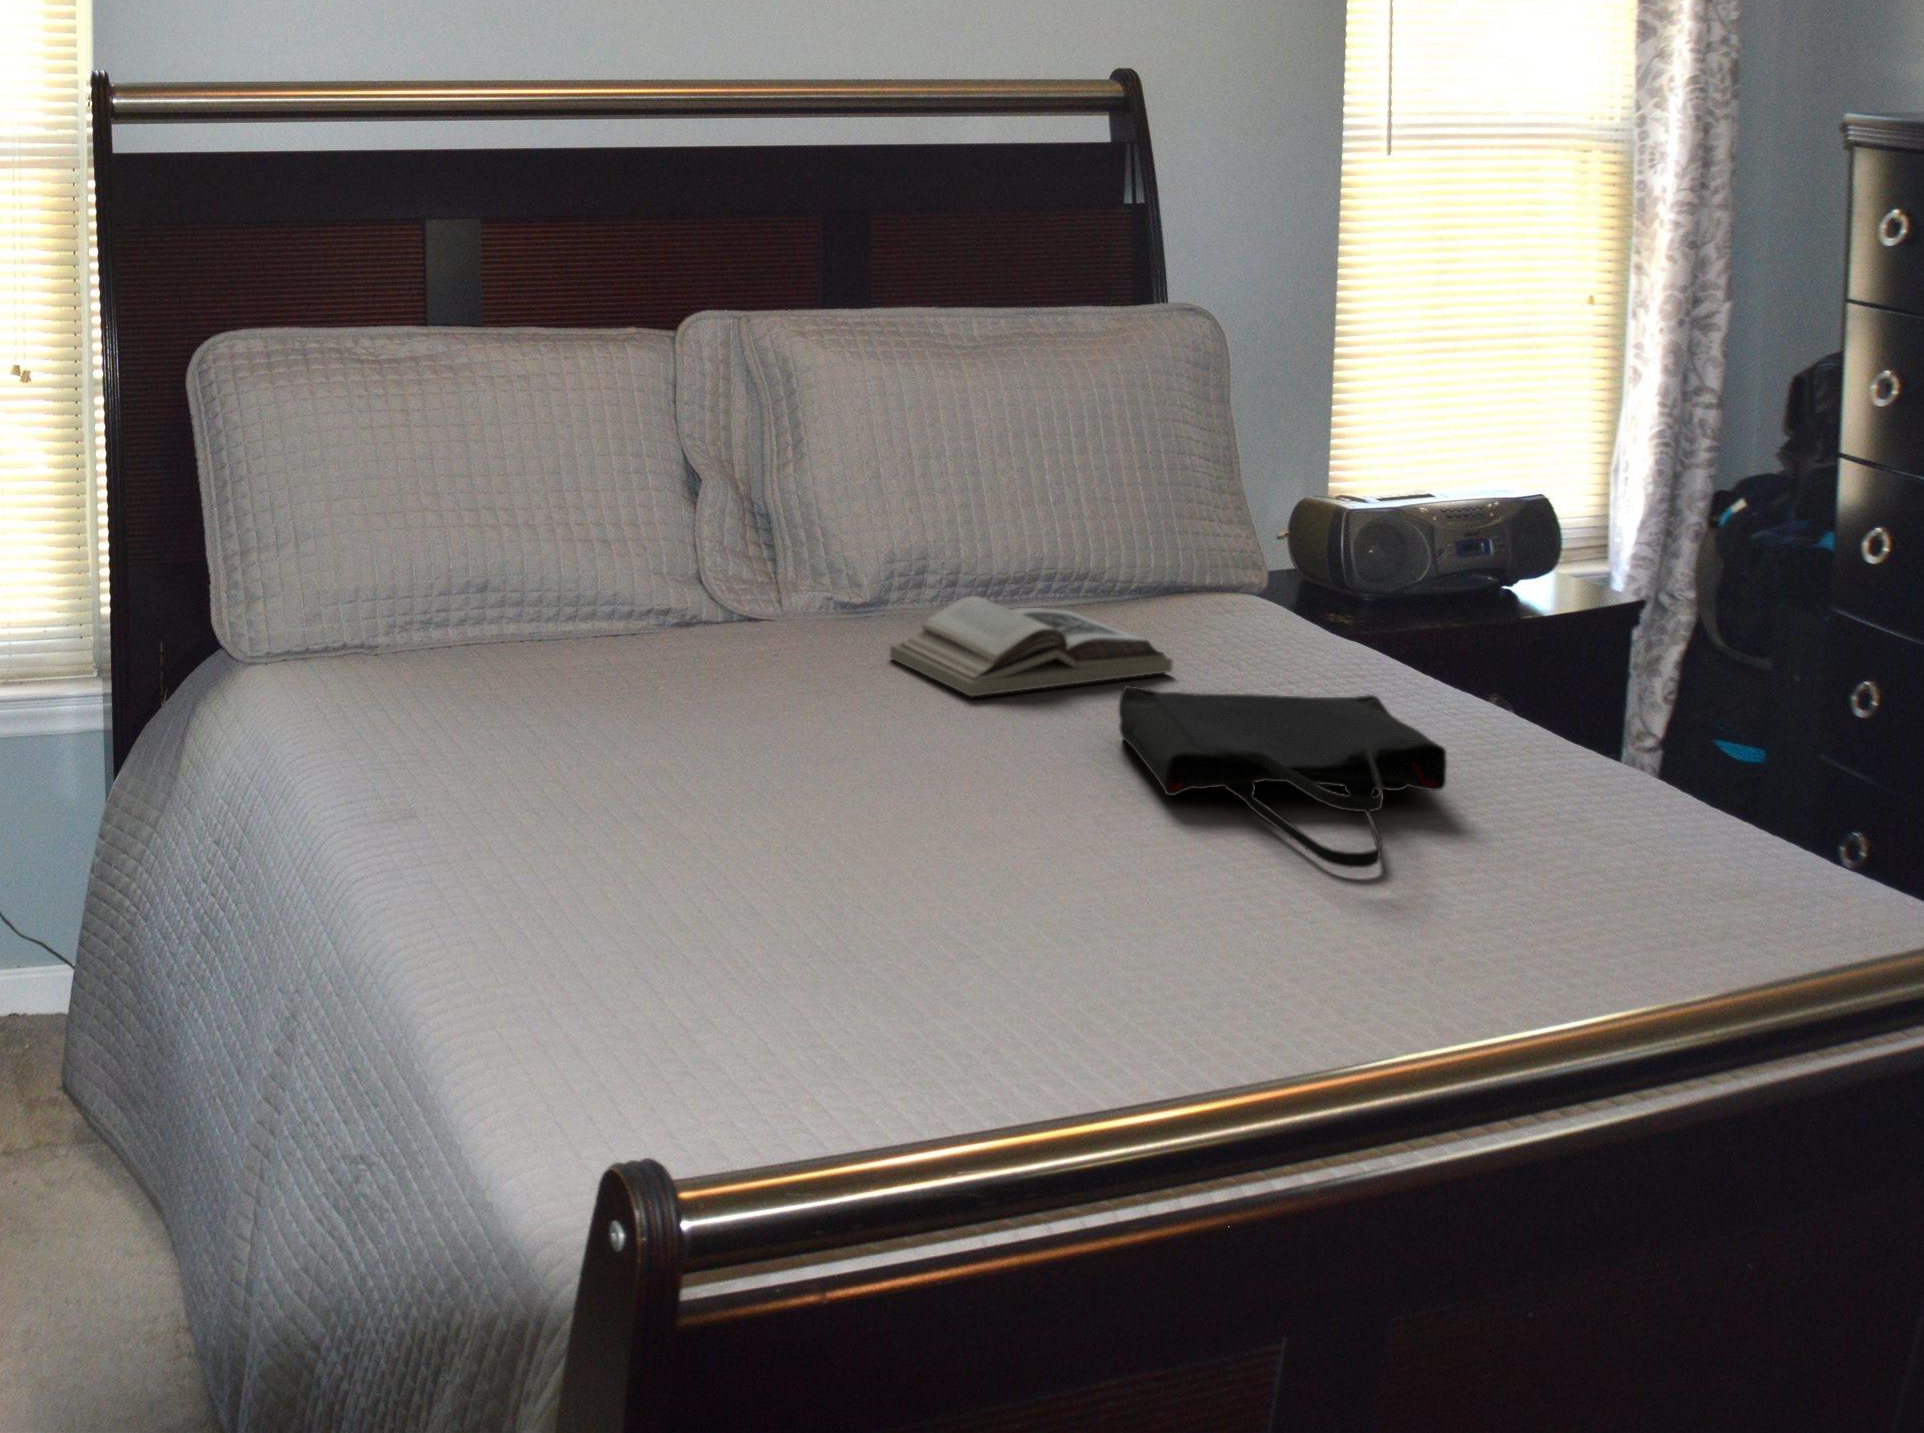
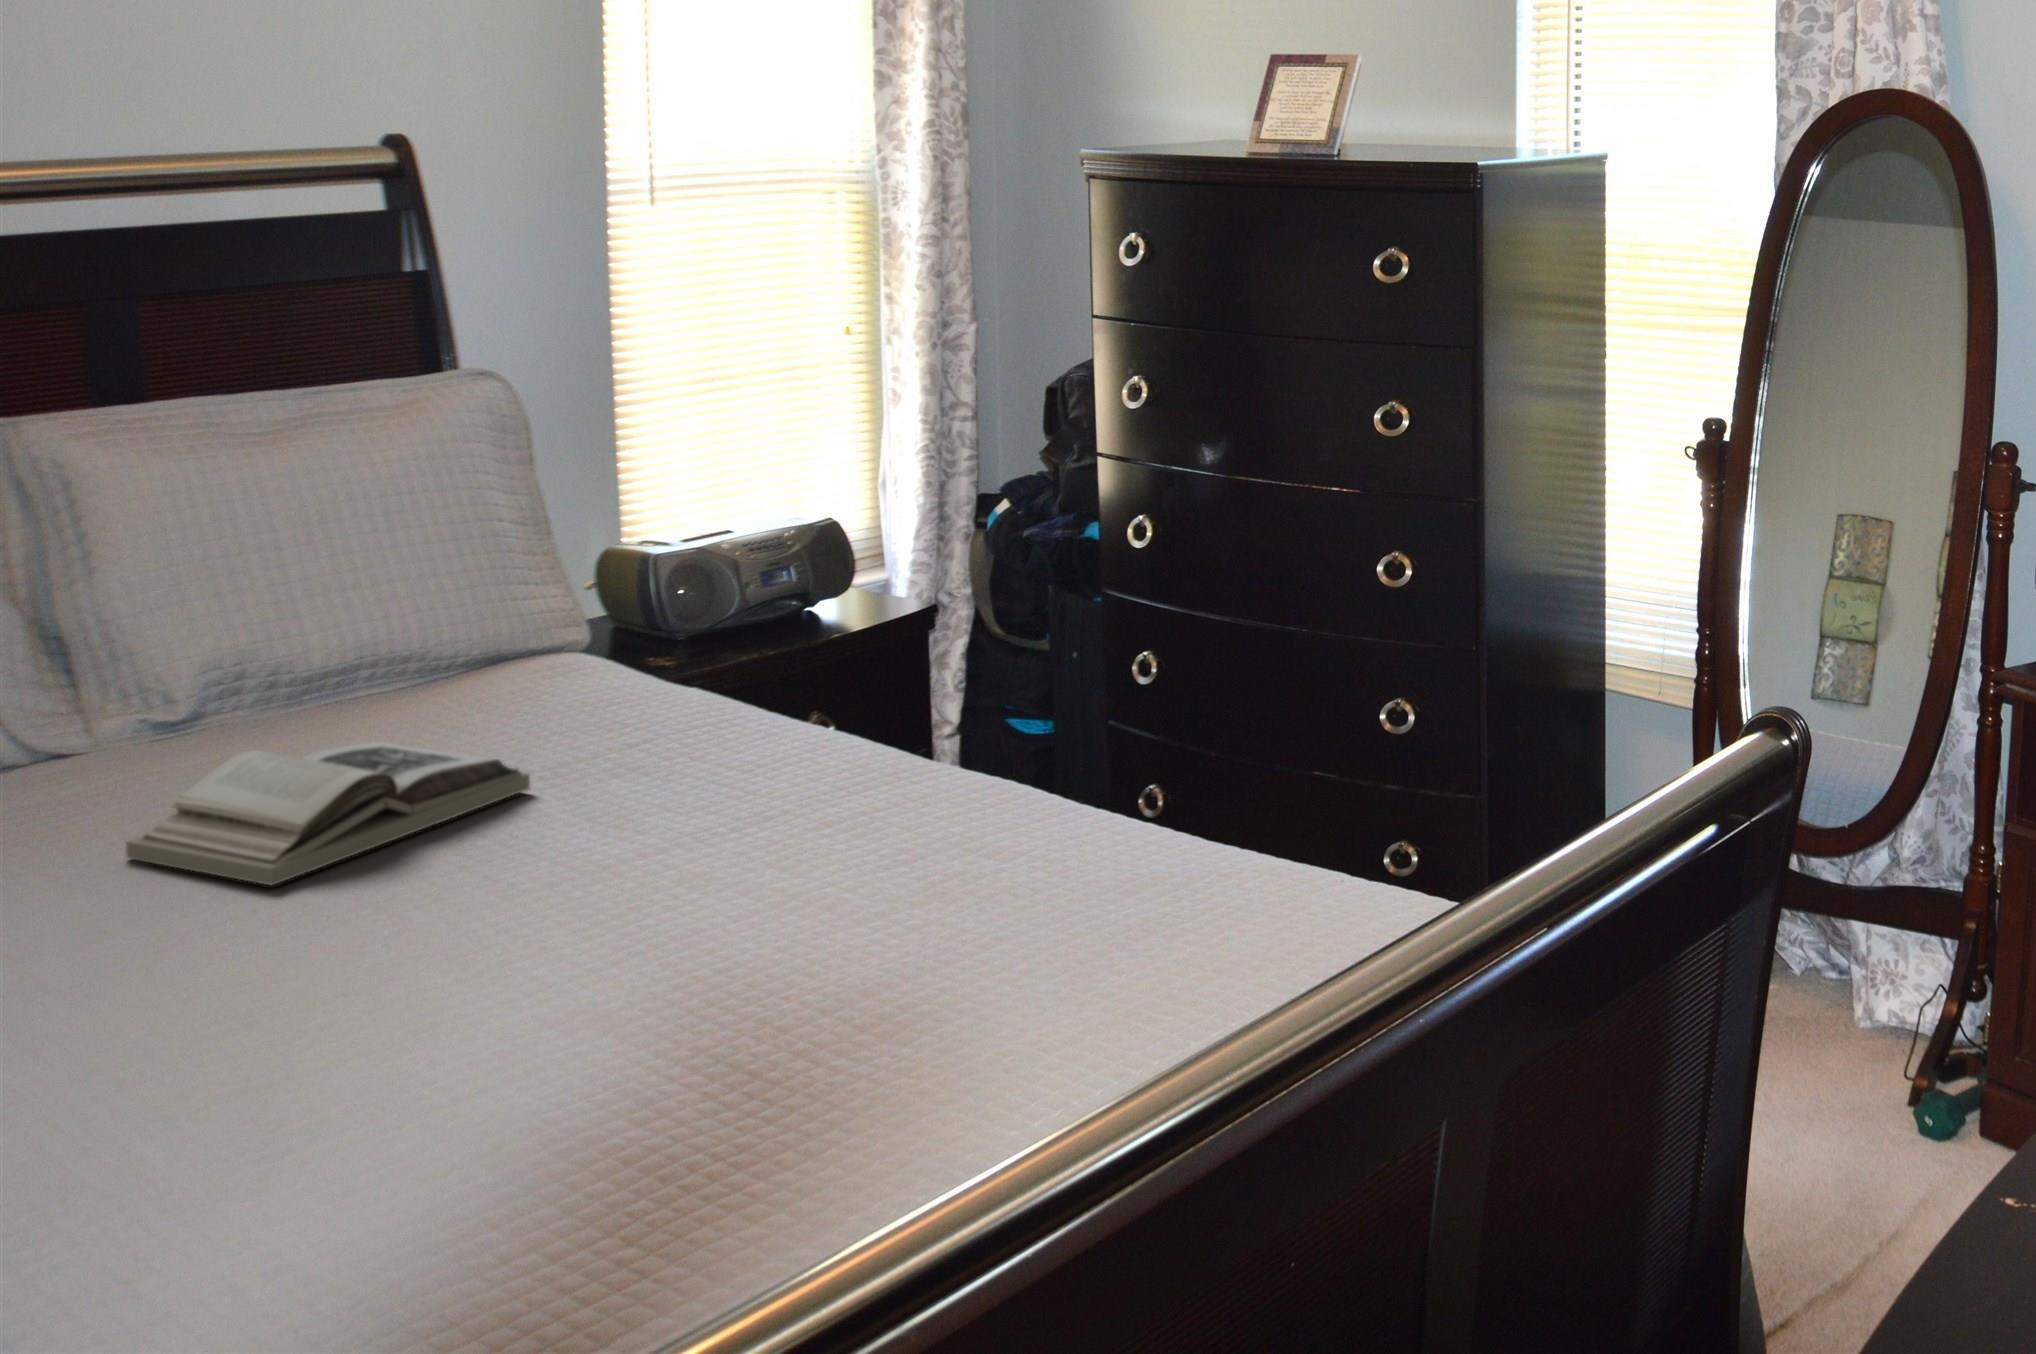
tote bag: present [1119,685,1447,868] -> none [496,769,902,984]

